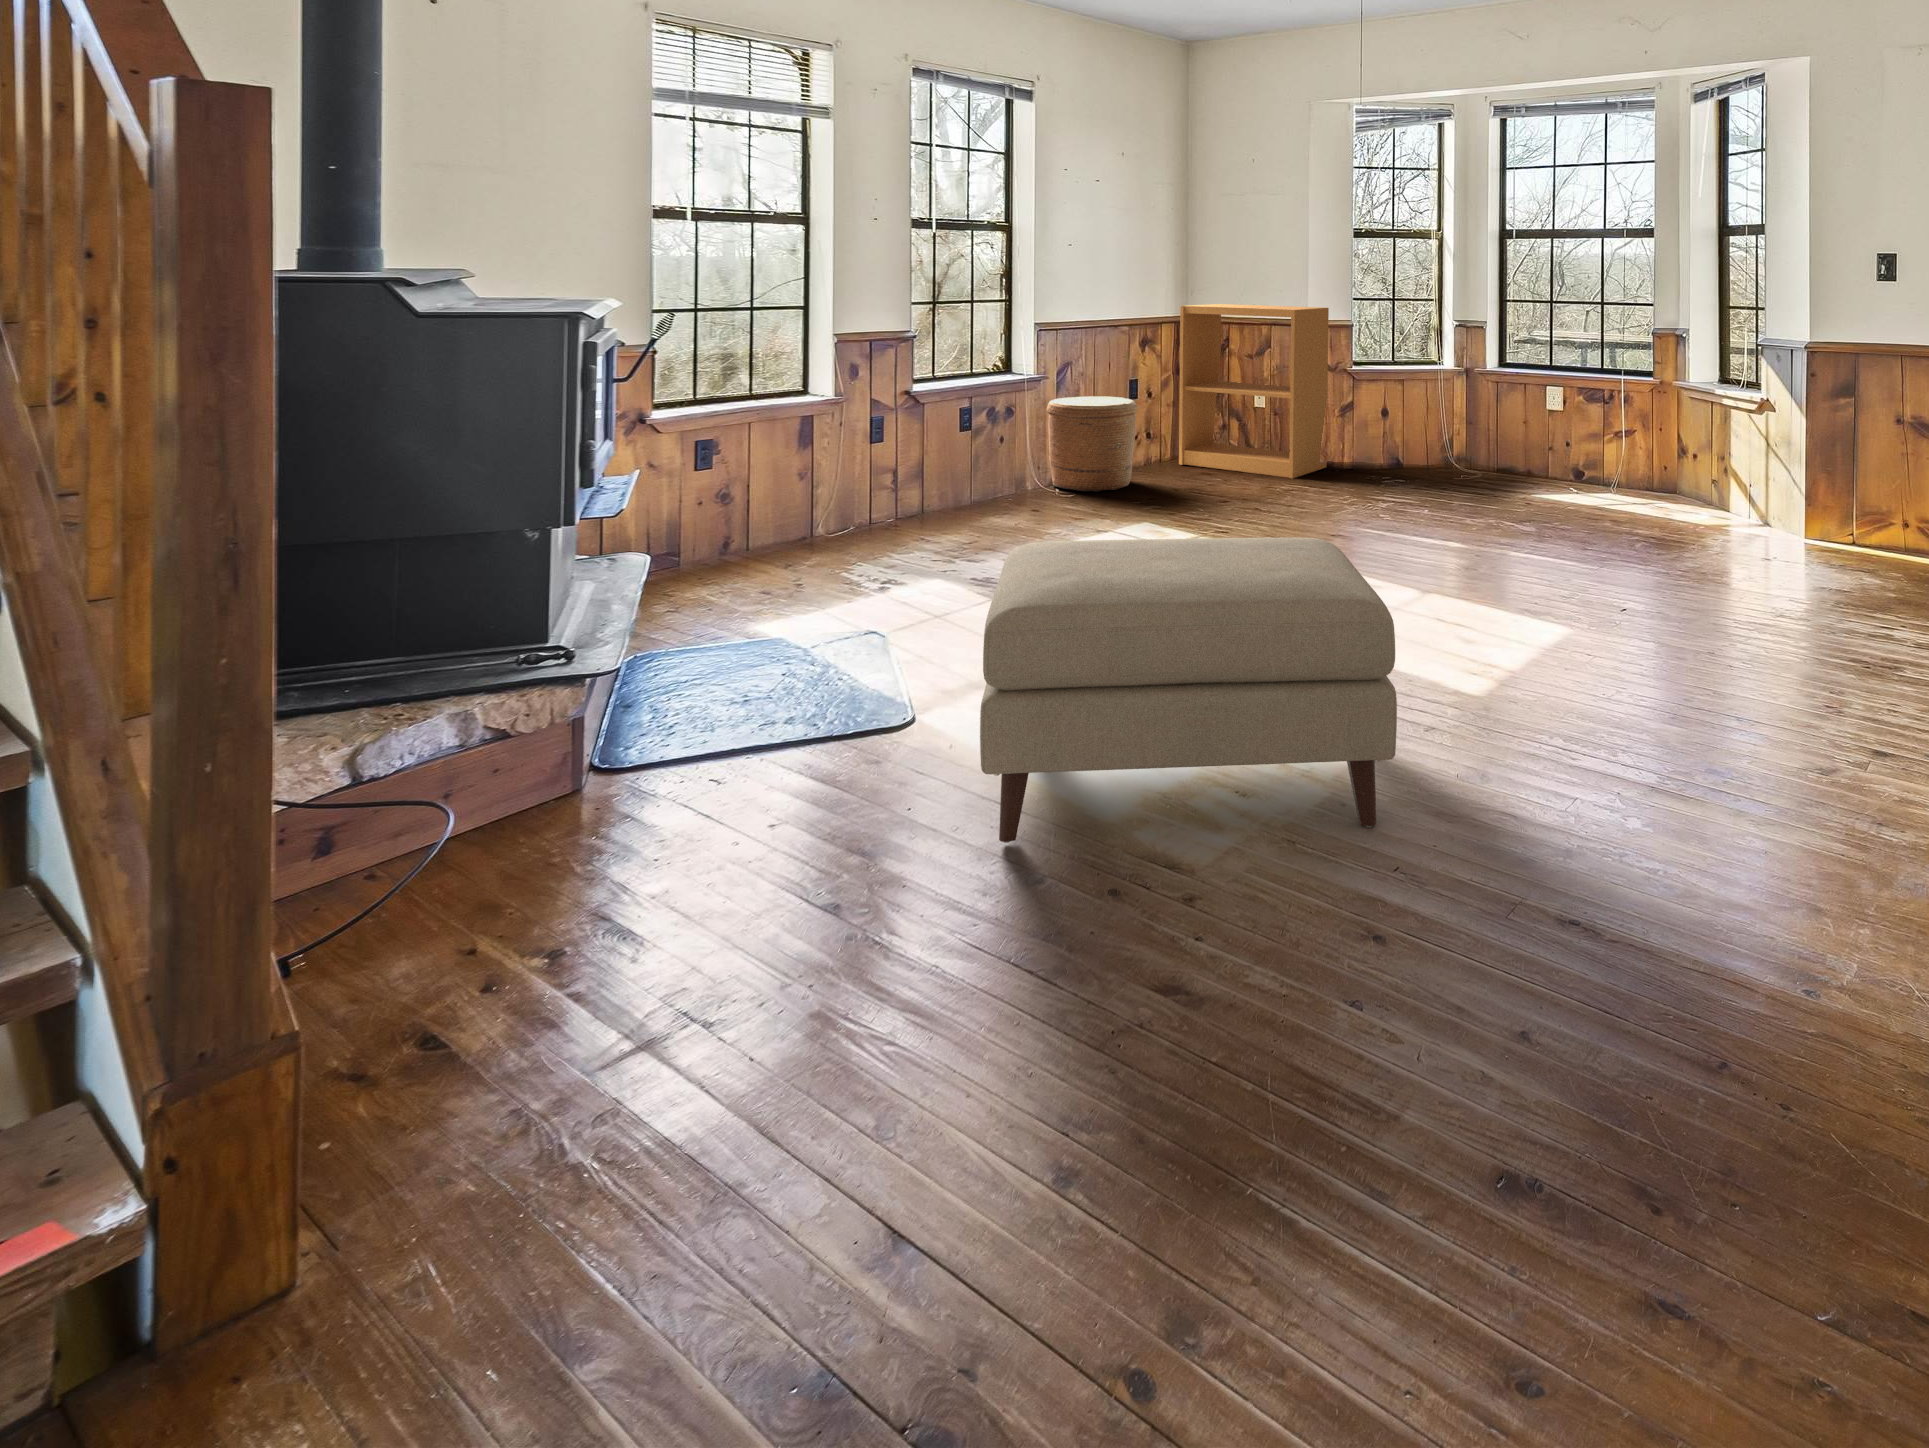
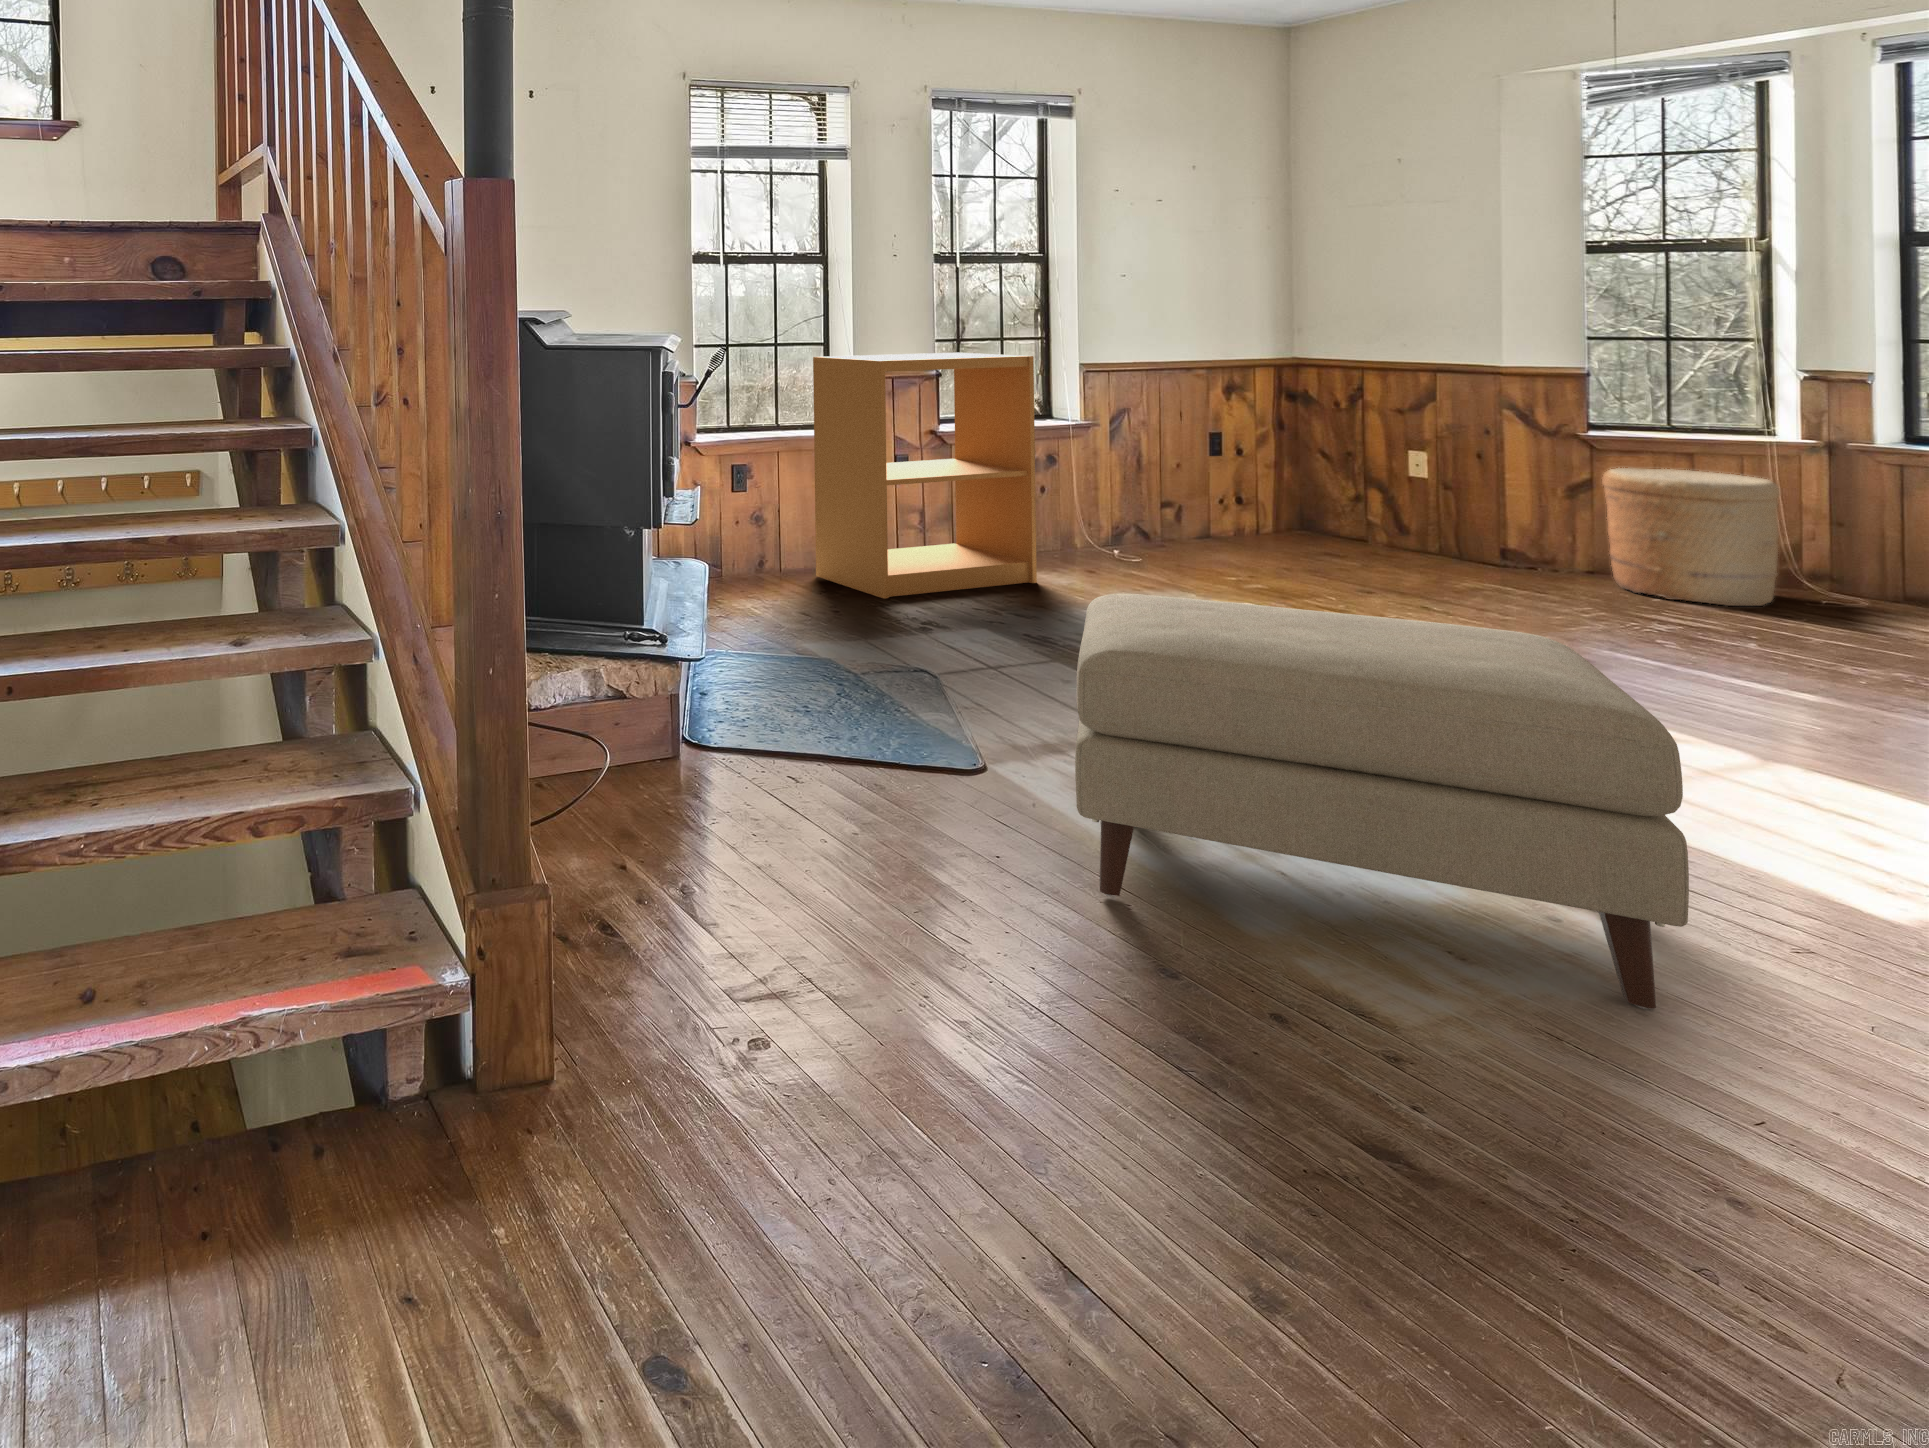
bookshelf: present [1179,304,1329,479] -> present [813,353,1037,599]
woven basket: present [1047,396,1137,492] -> present [1602,468,1780,606]

